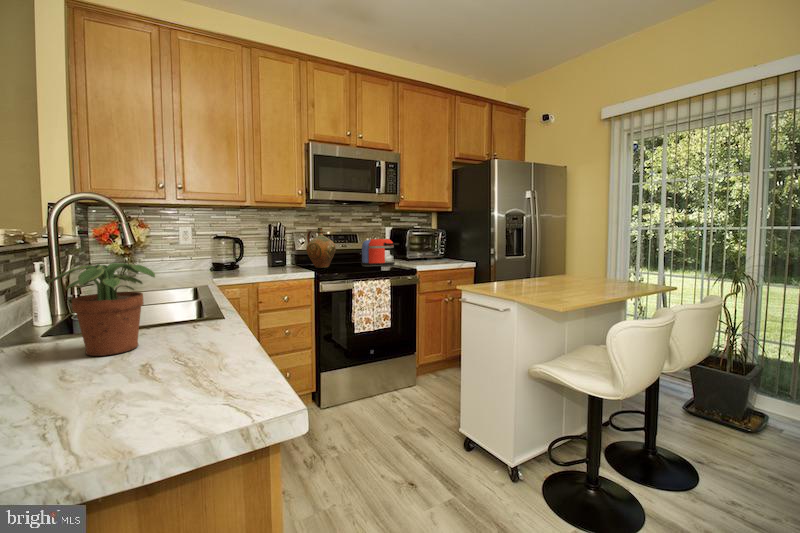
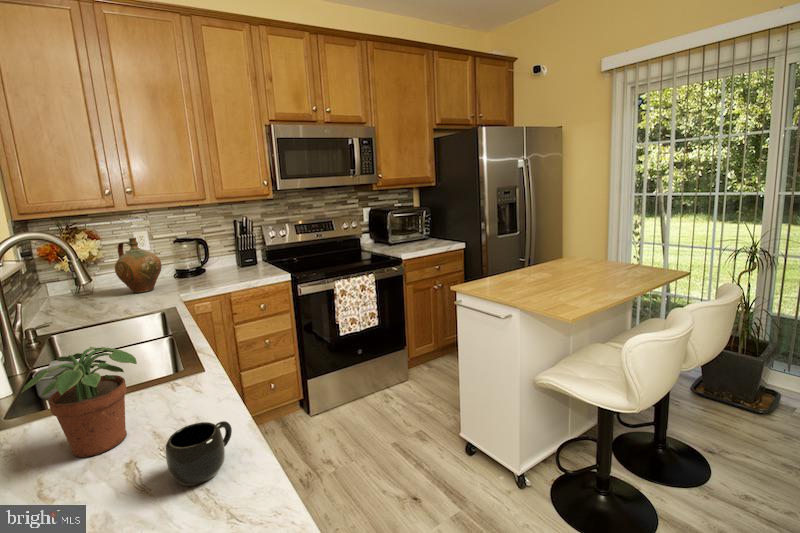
ceramic jug: present [306,227,336,268] -> present [115,238,162,293]
coffee maker: present [361,239,399,266] -> none [340,227,381,259]
mug: none [165,325,231,376] -> present [166,421,232,486]

